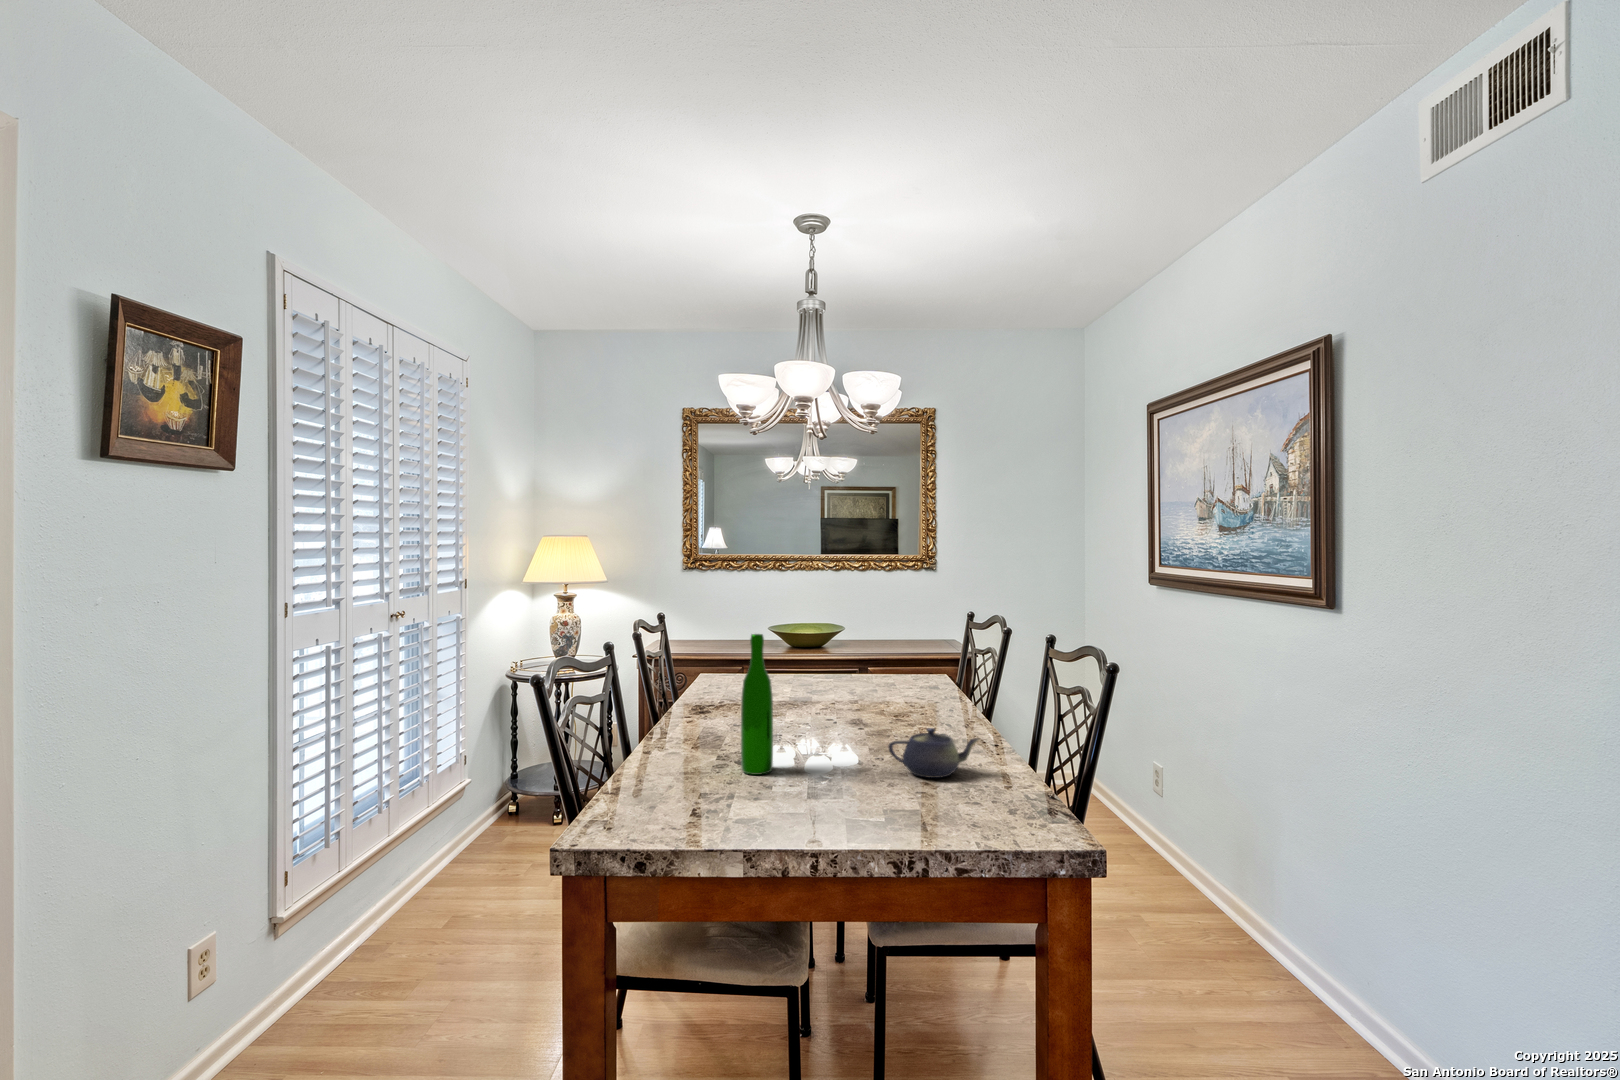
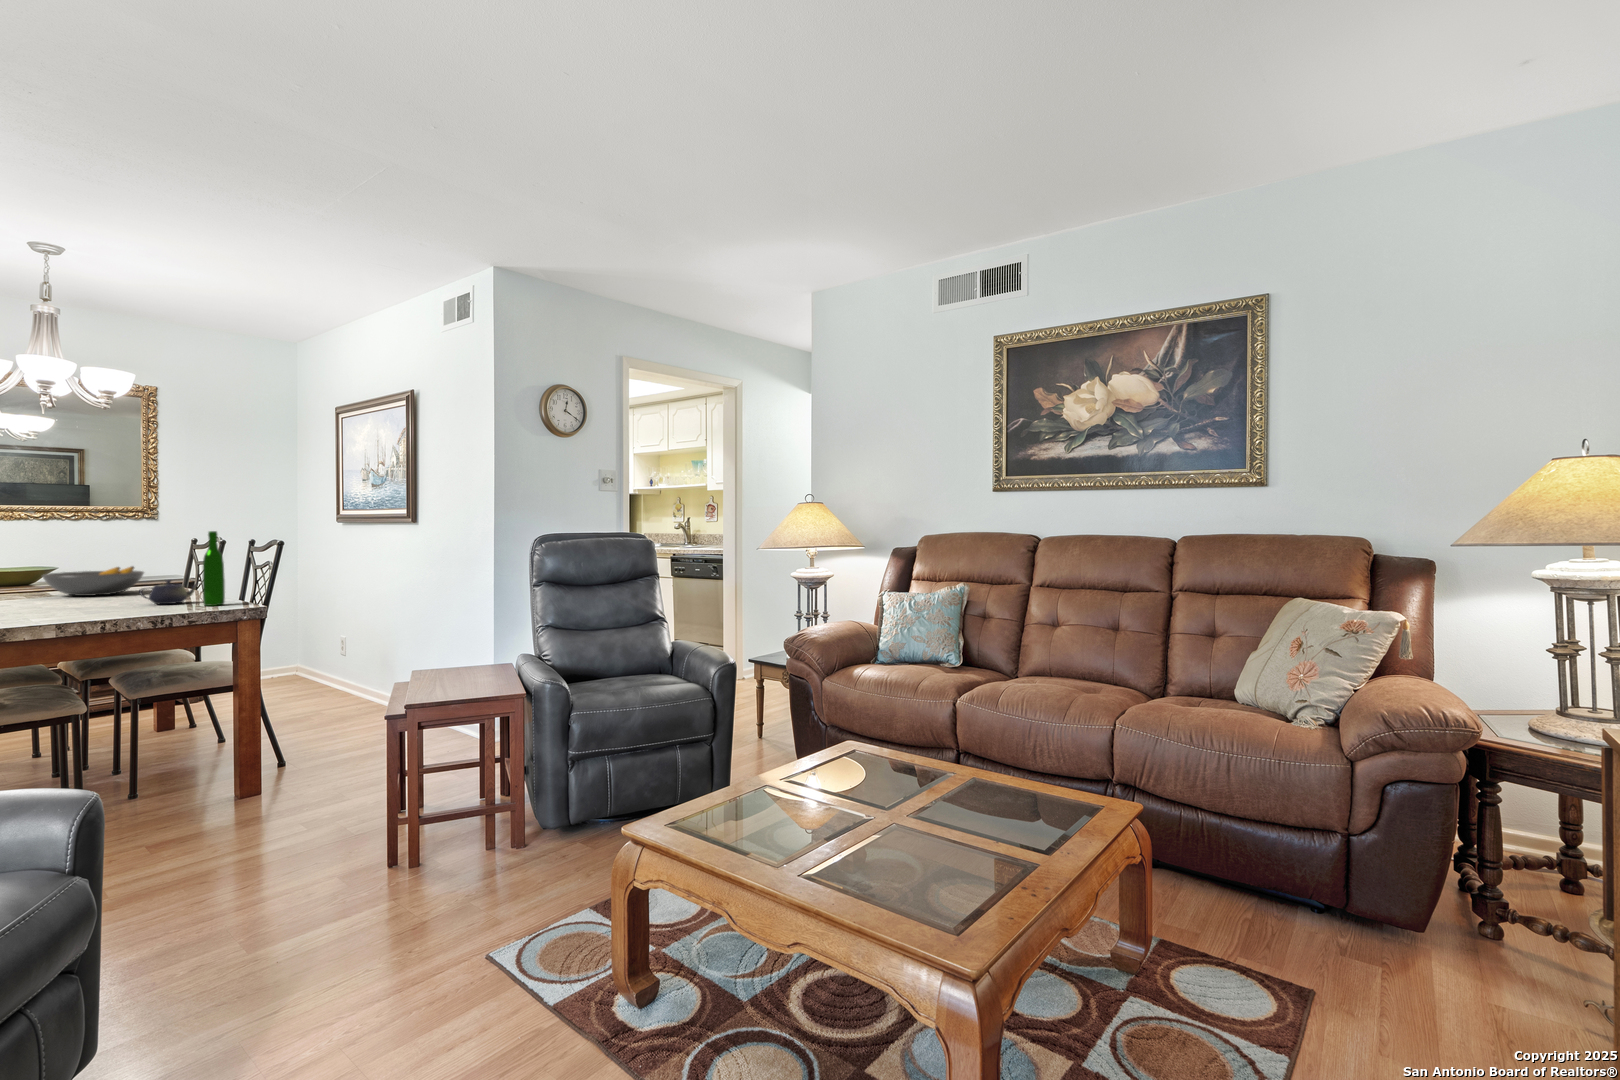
wine bottle: present [741,634,773,775] -> present [202,531,225,606]
fruit bowl: none [795,665,909,710] -> present [42,566,144,596]

